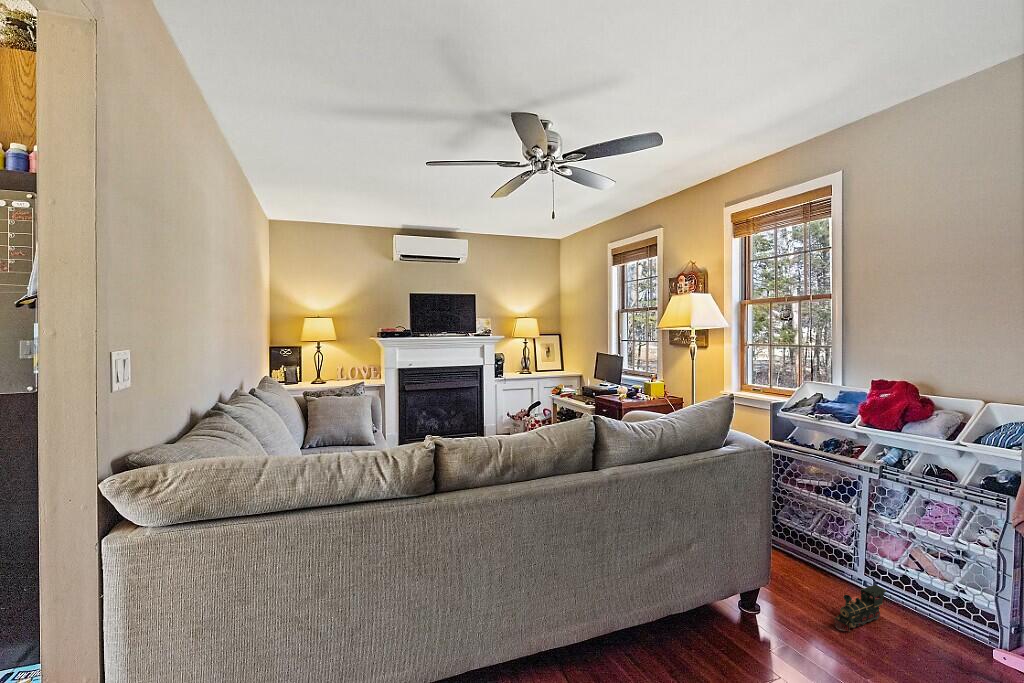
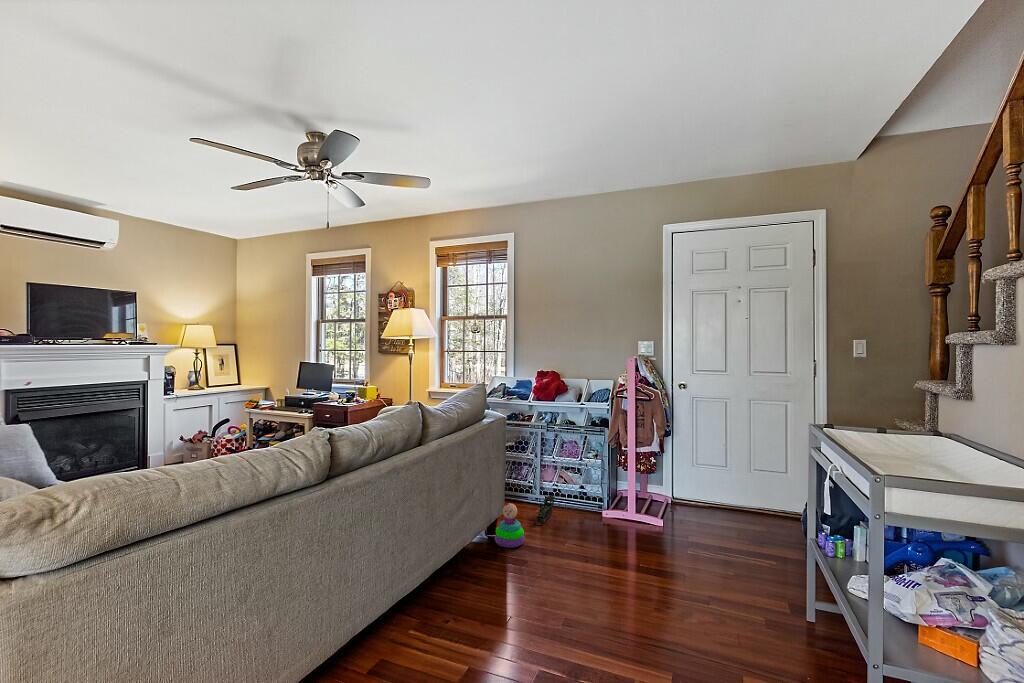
stacking toy: none [741,579,795,656] -> present [495,503,525,548]

